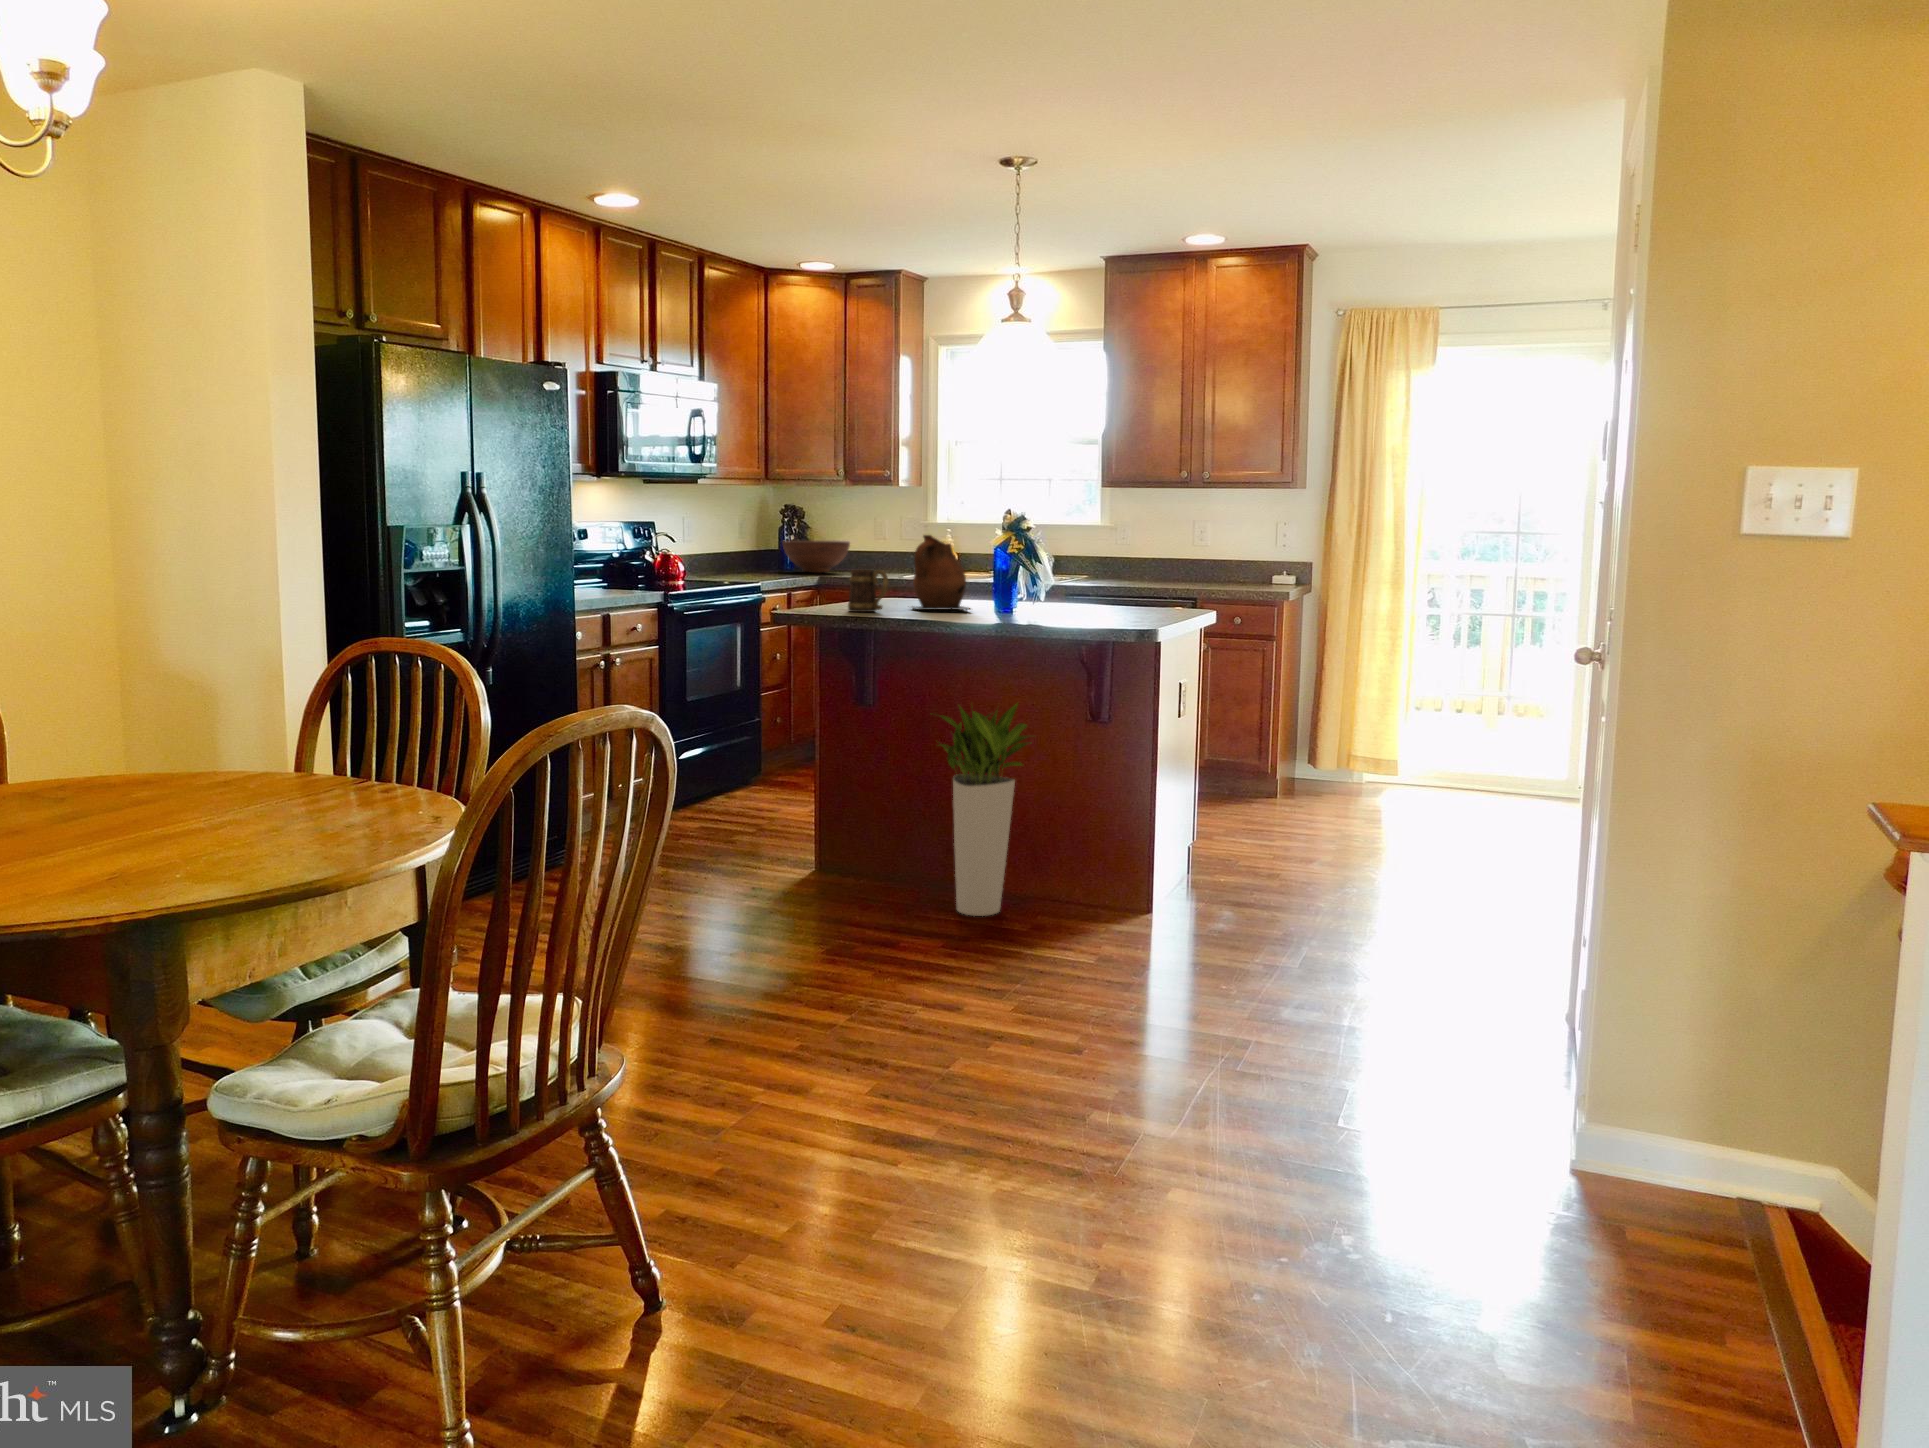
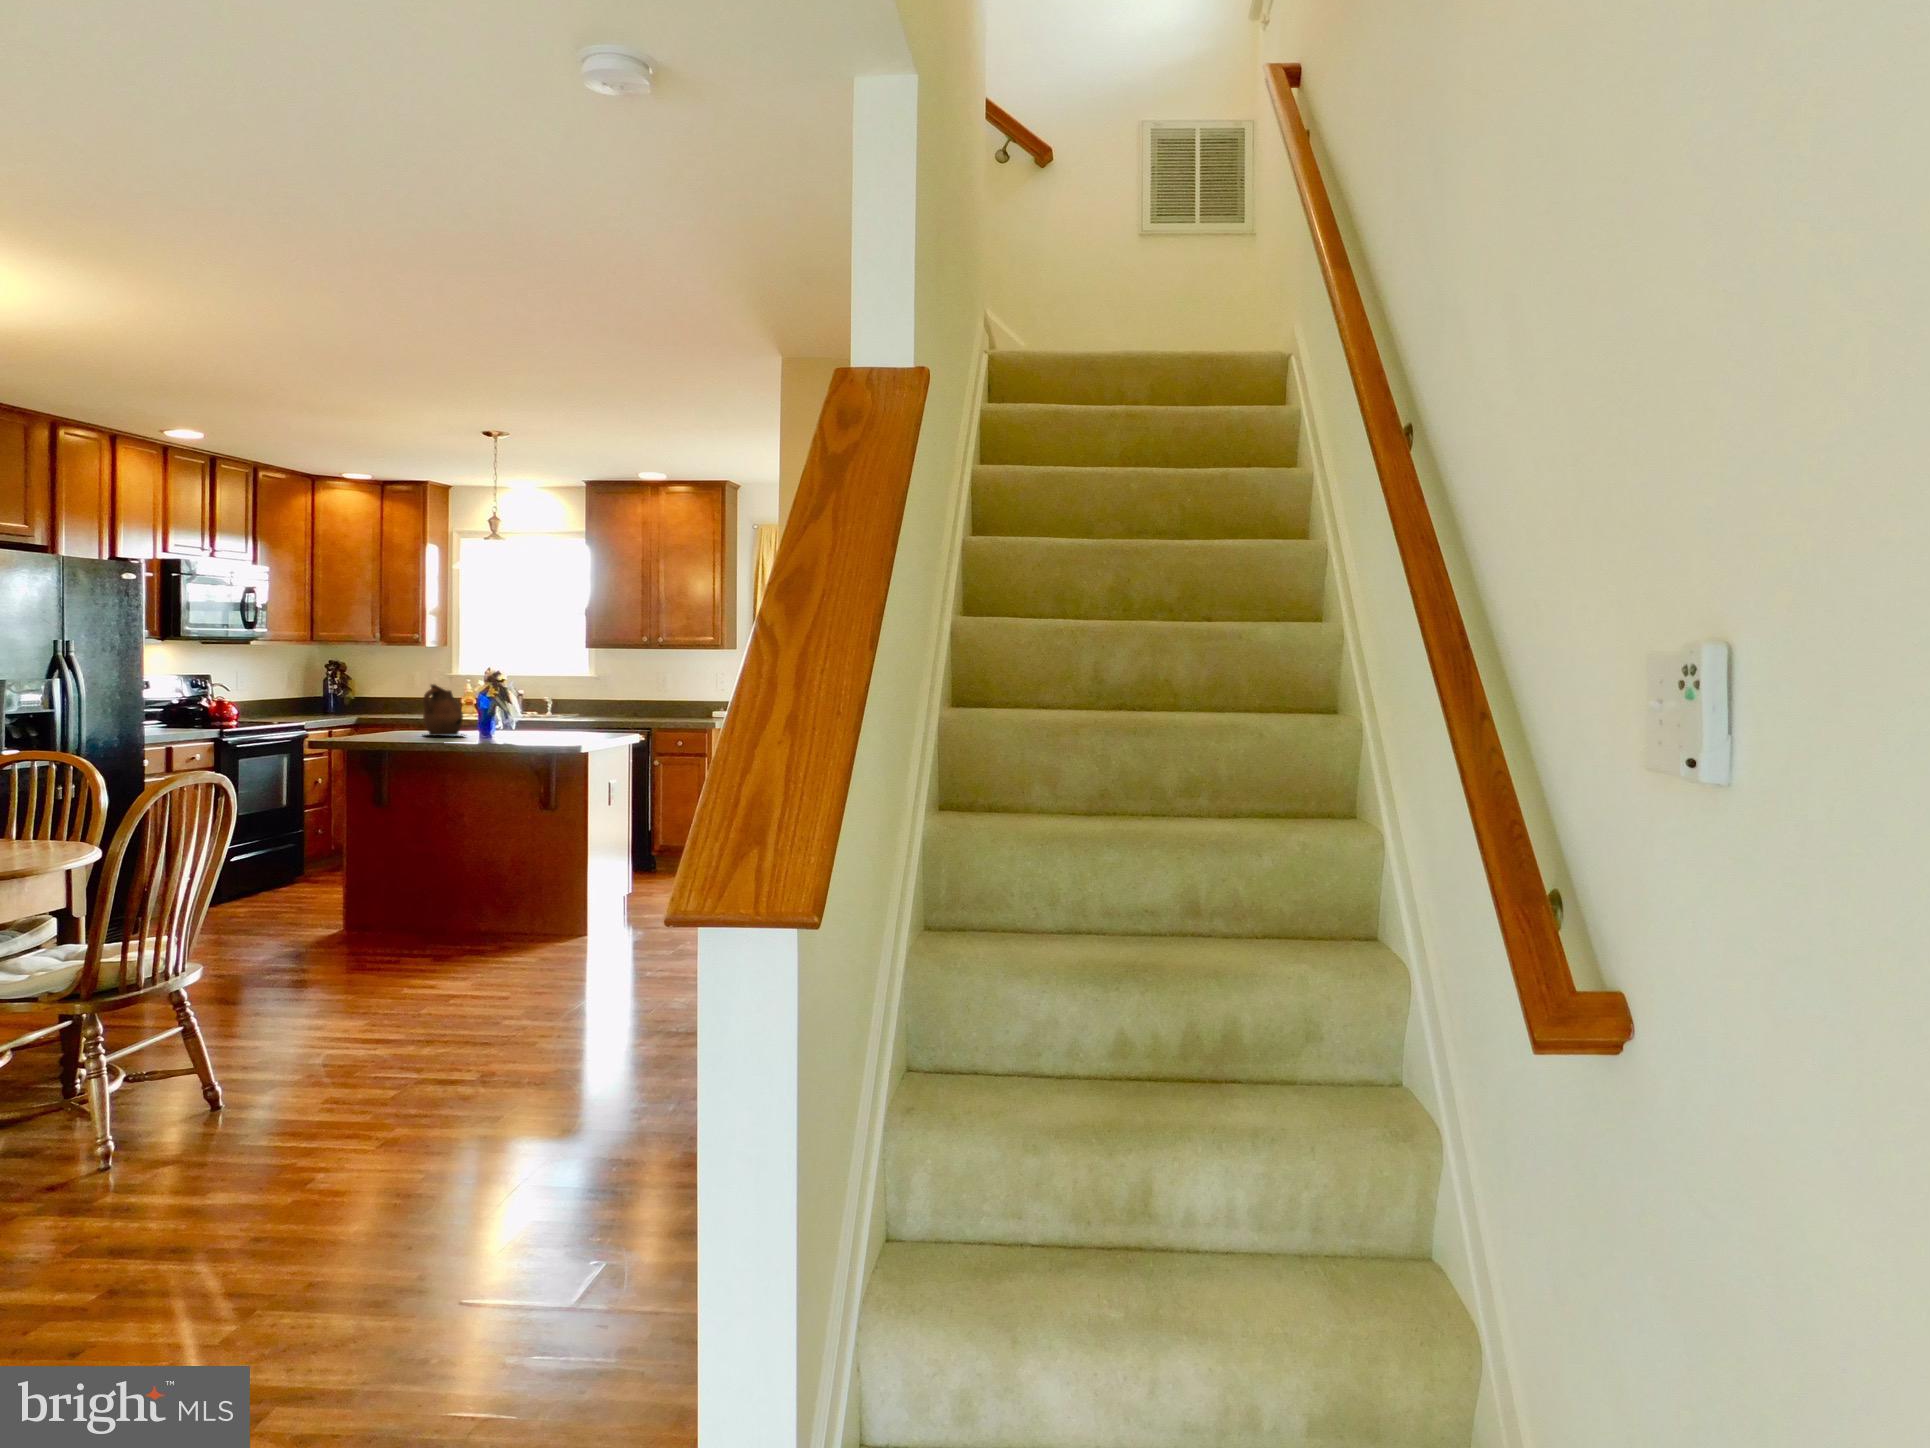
fruit bowl: present [783,540,850,573] -> none [327,688,387,713]
mug: present [848,569,888,612] -> none [371,709,402,738]
planter: present [939,703,1031,916] -> none [430,794,507,939]

